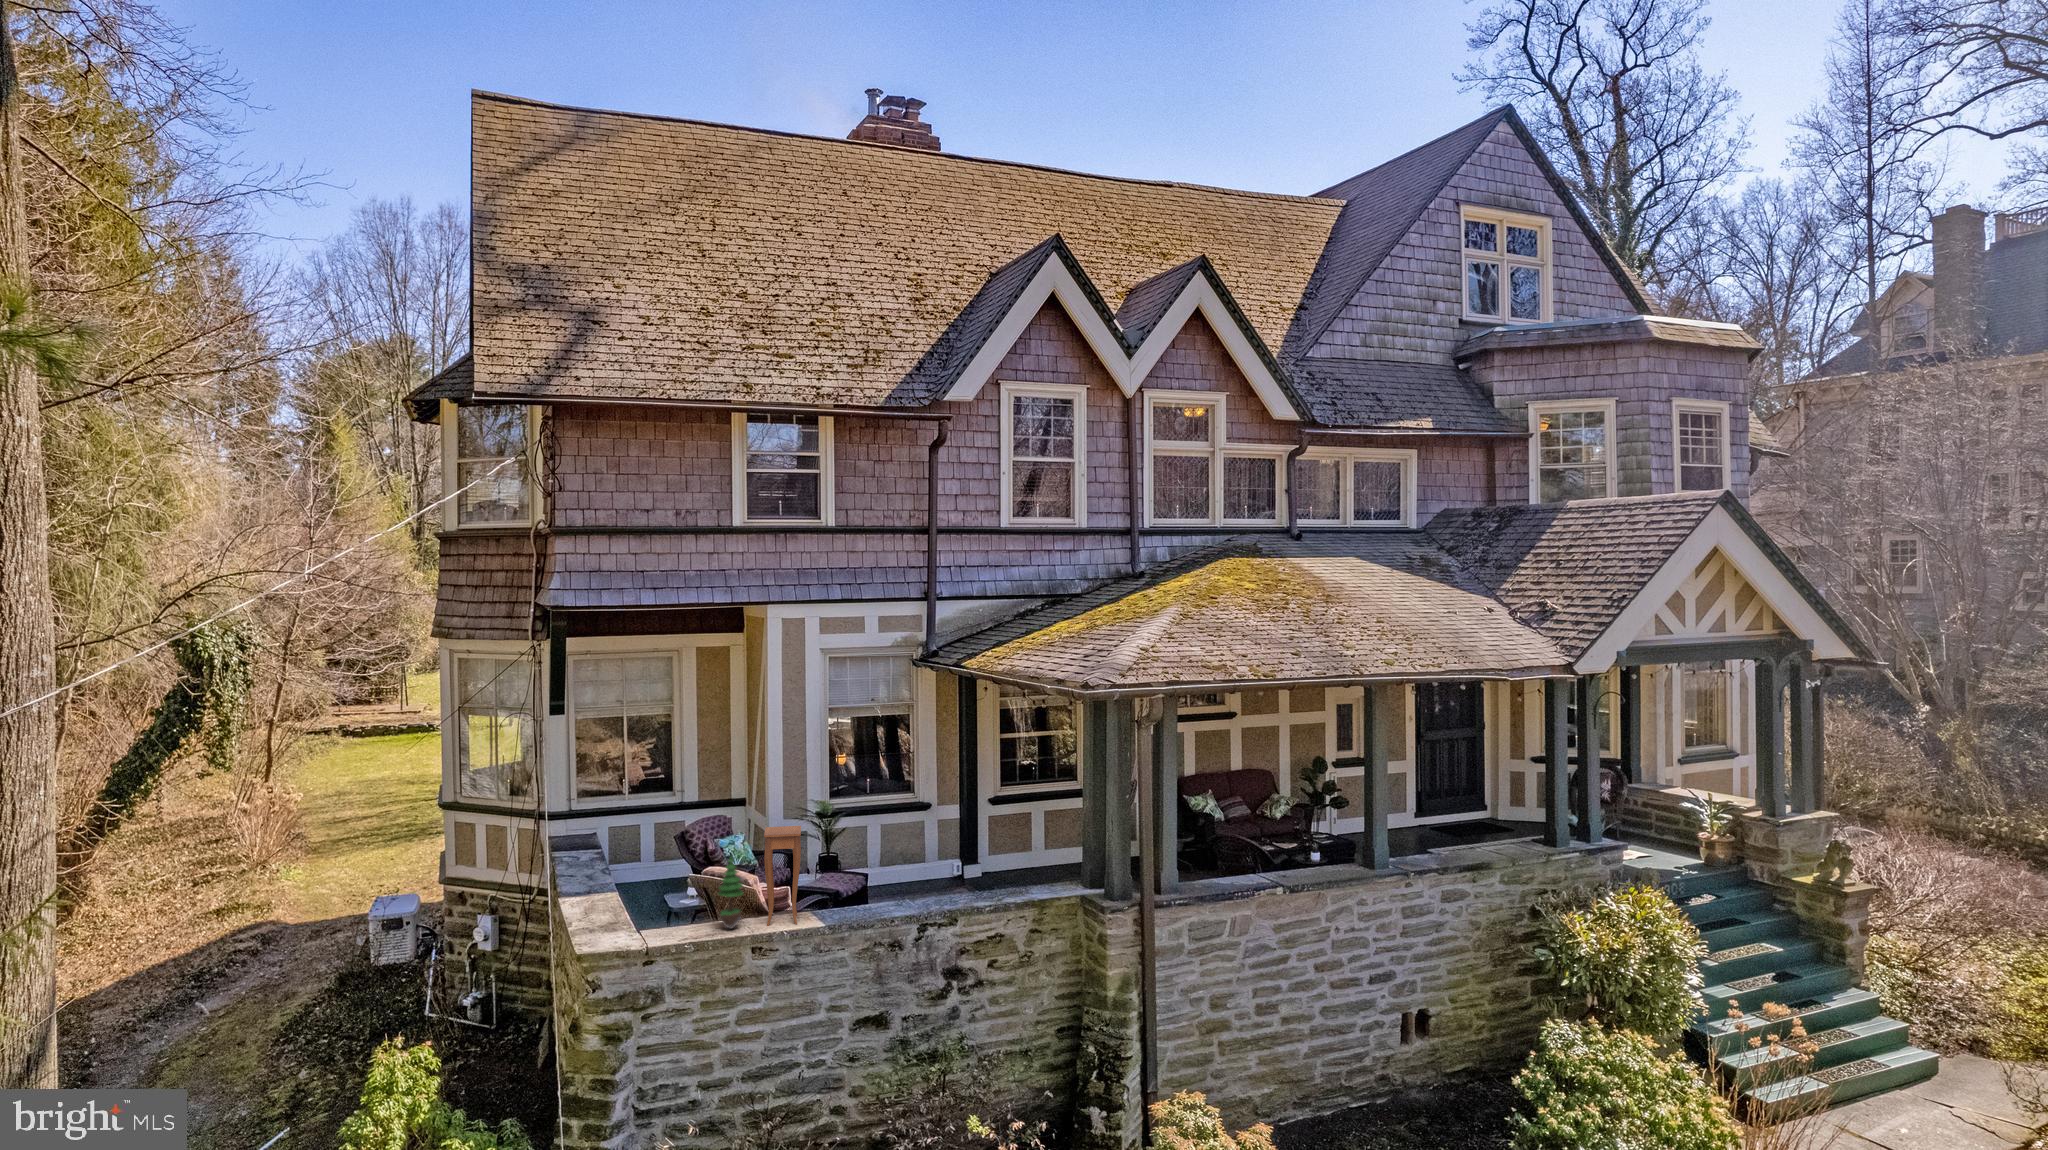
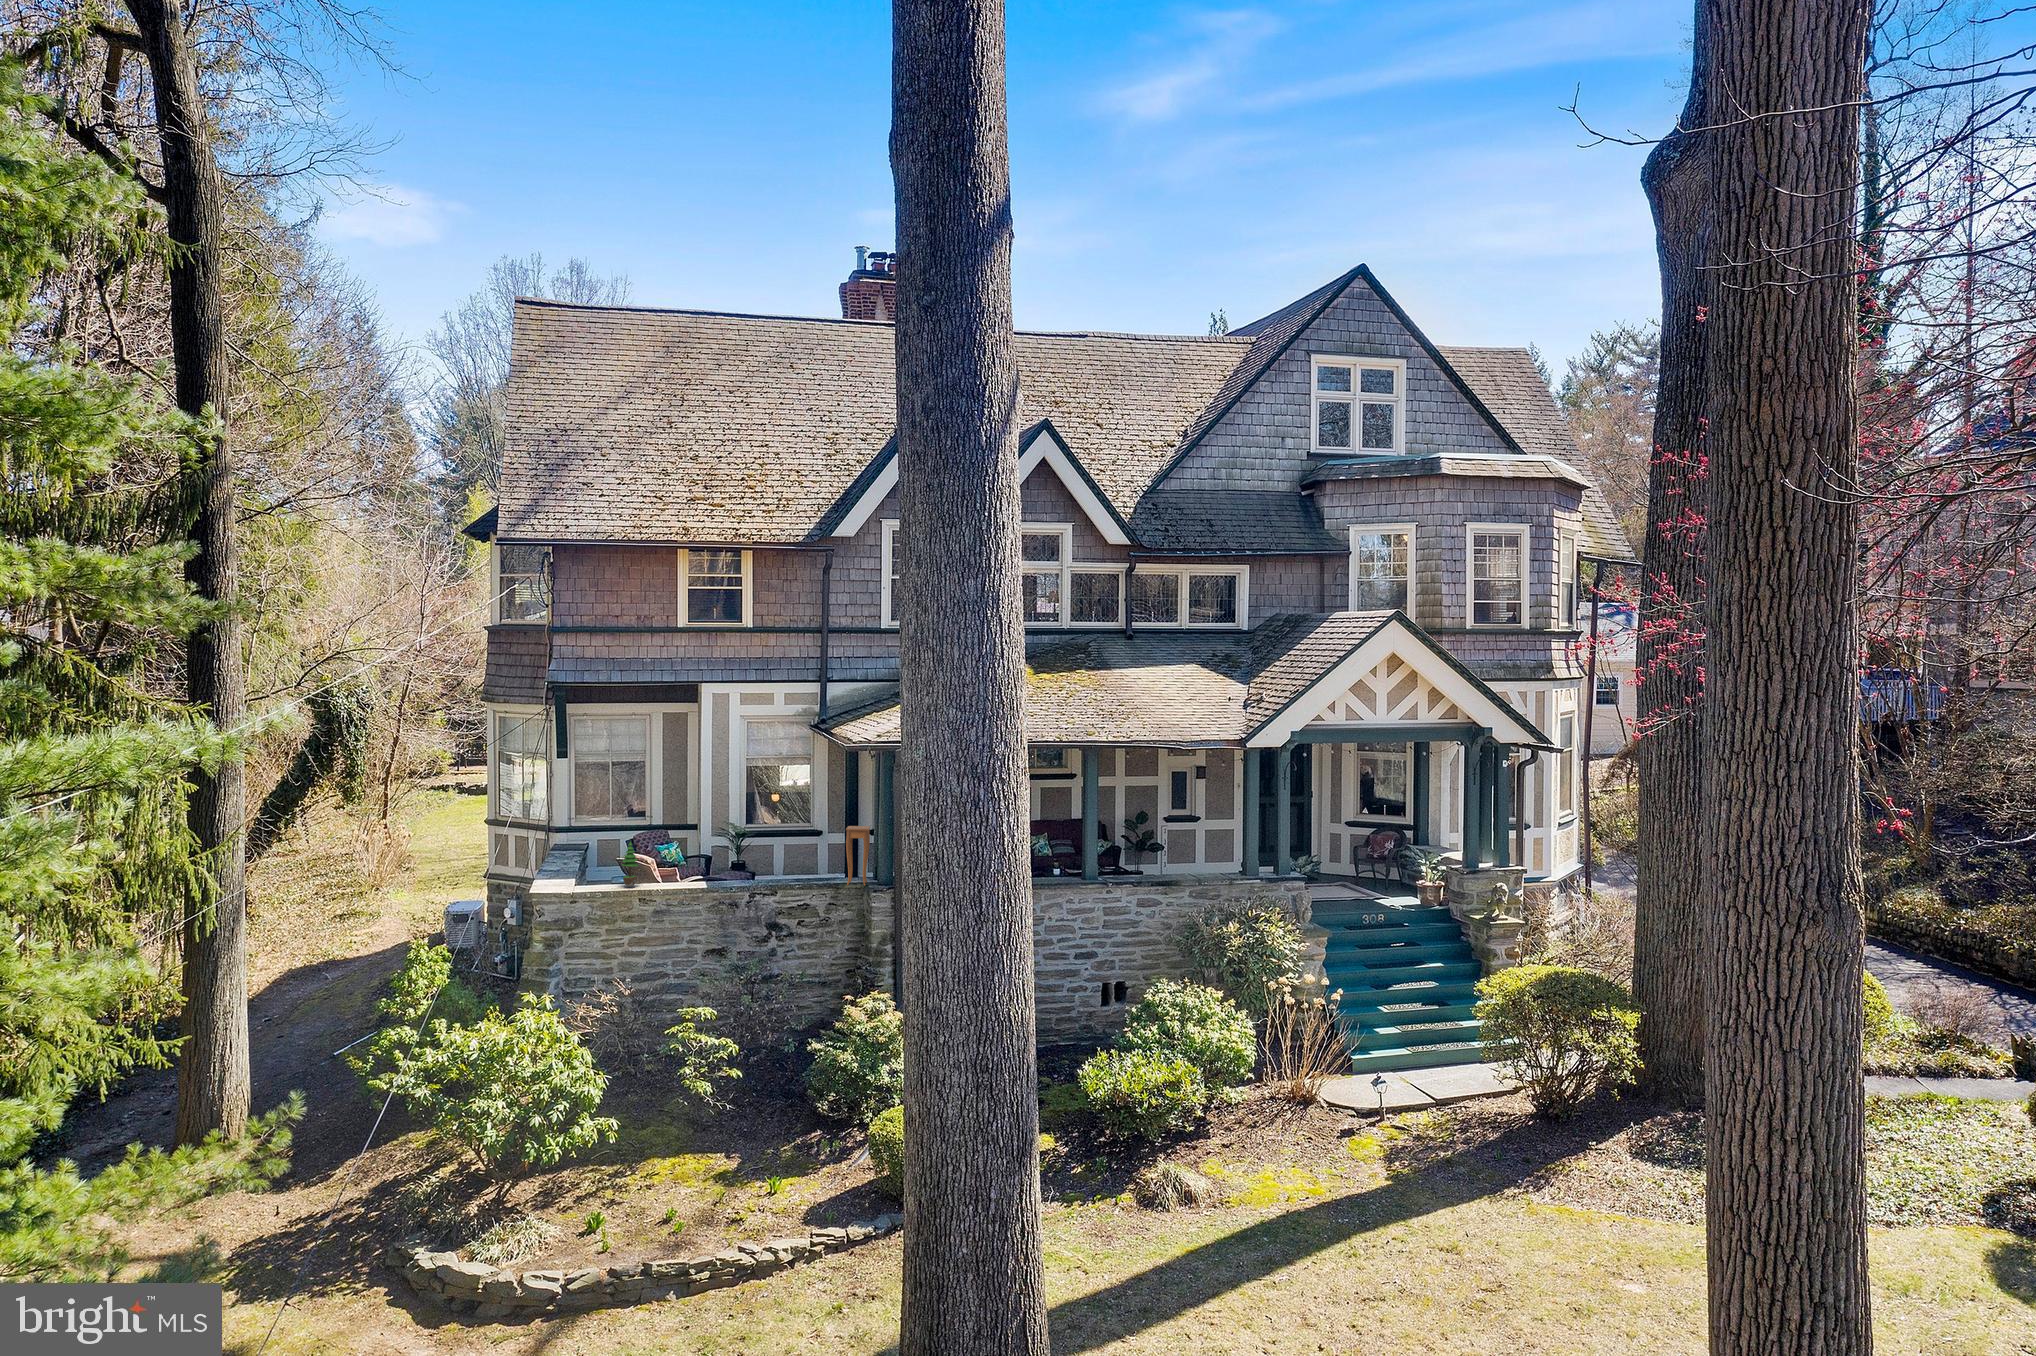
side table: present [764,826,801,926] -> present [846,826,870,885]

